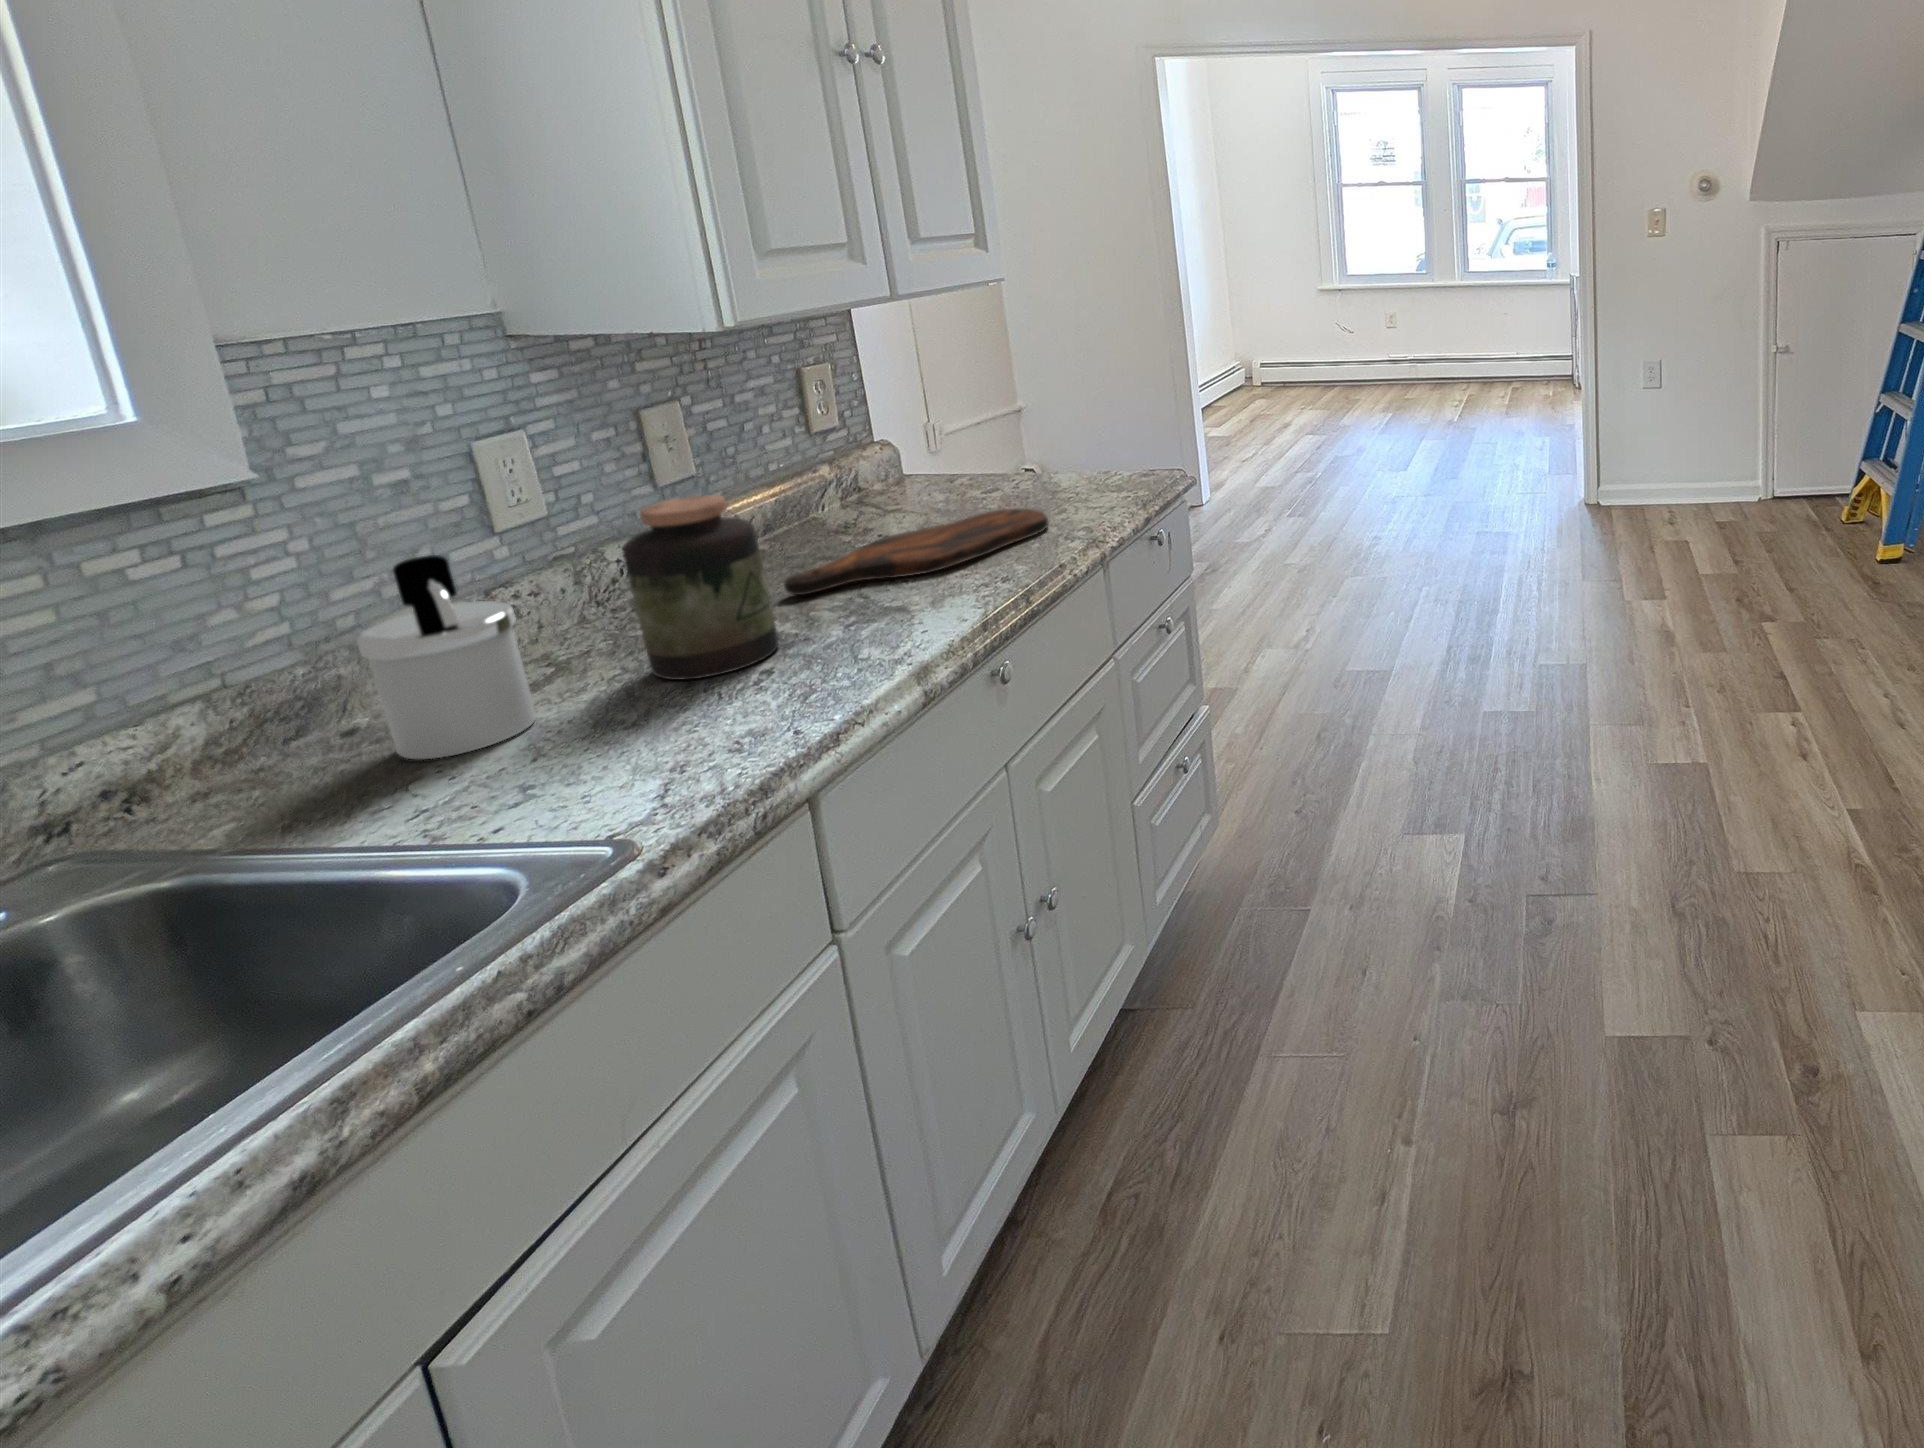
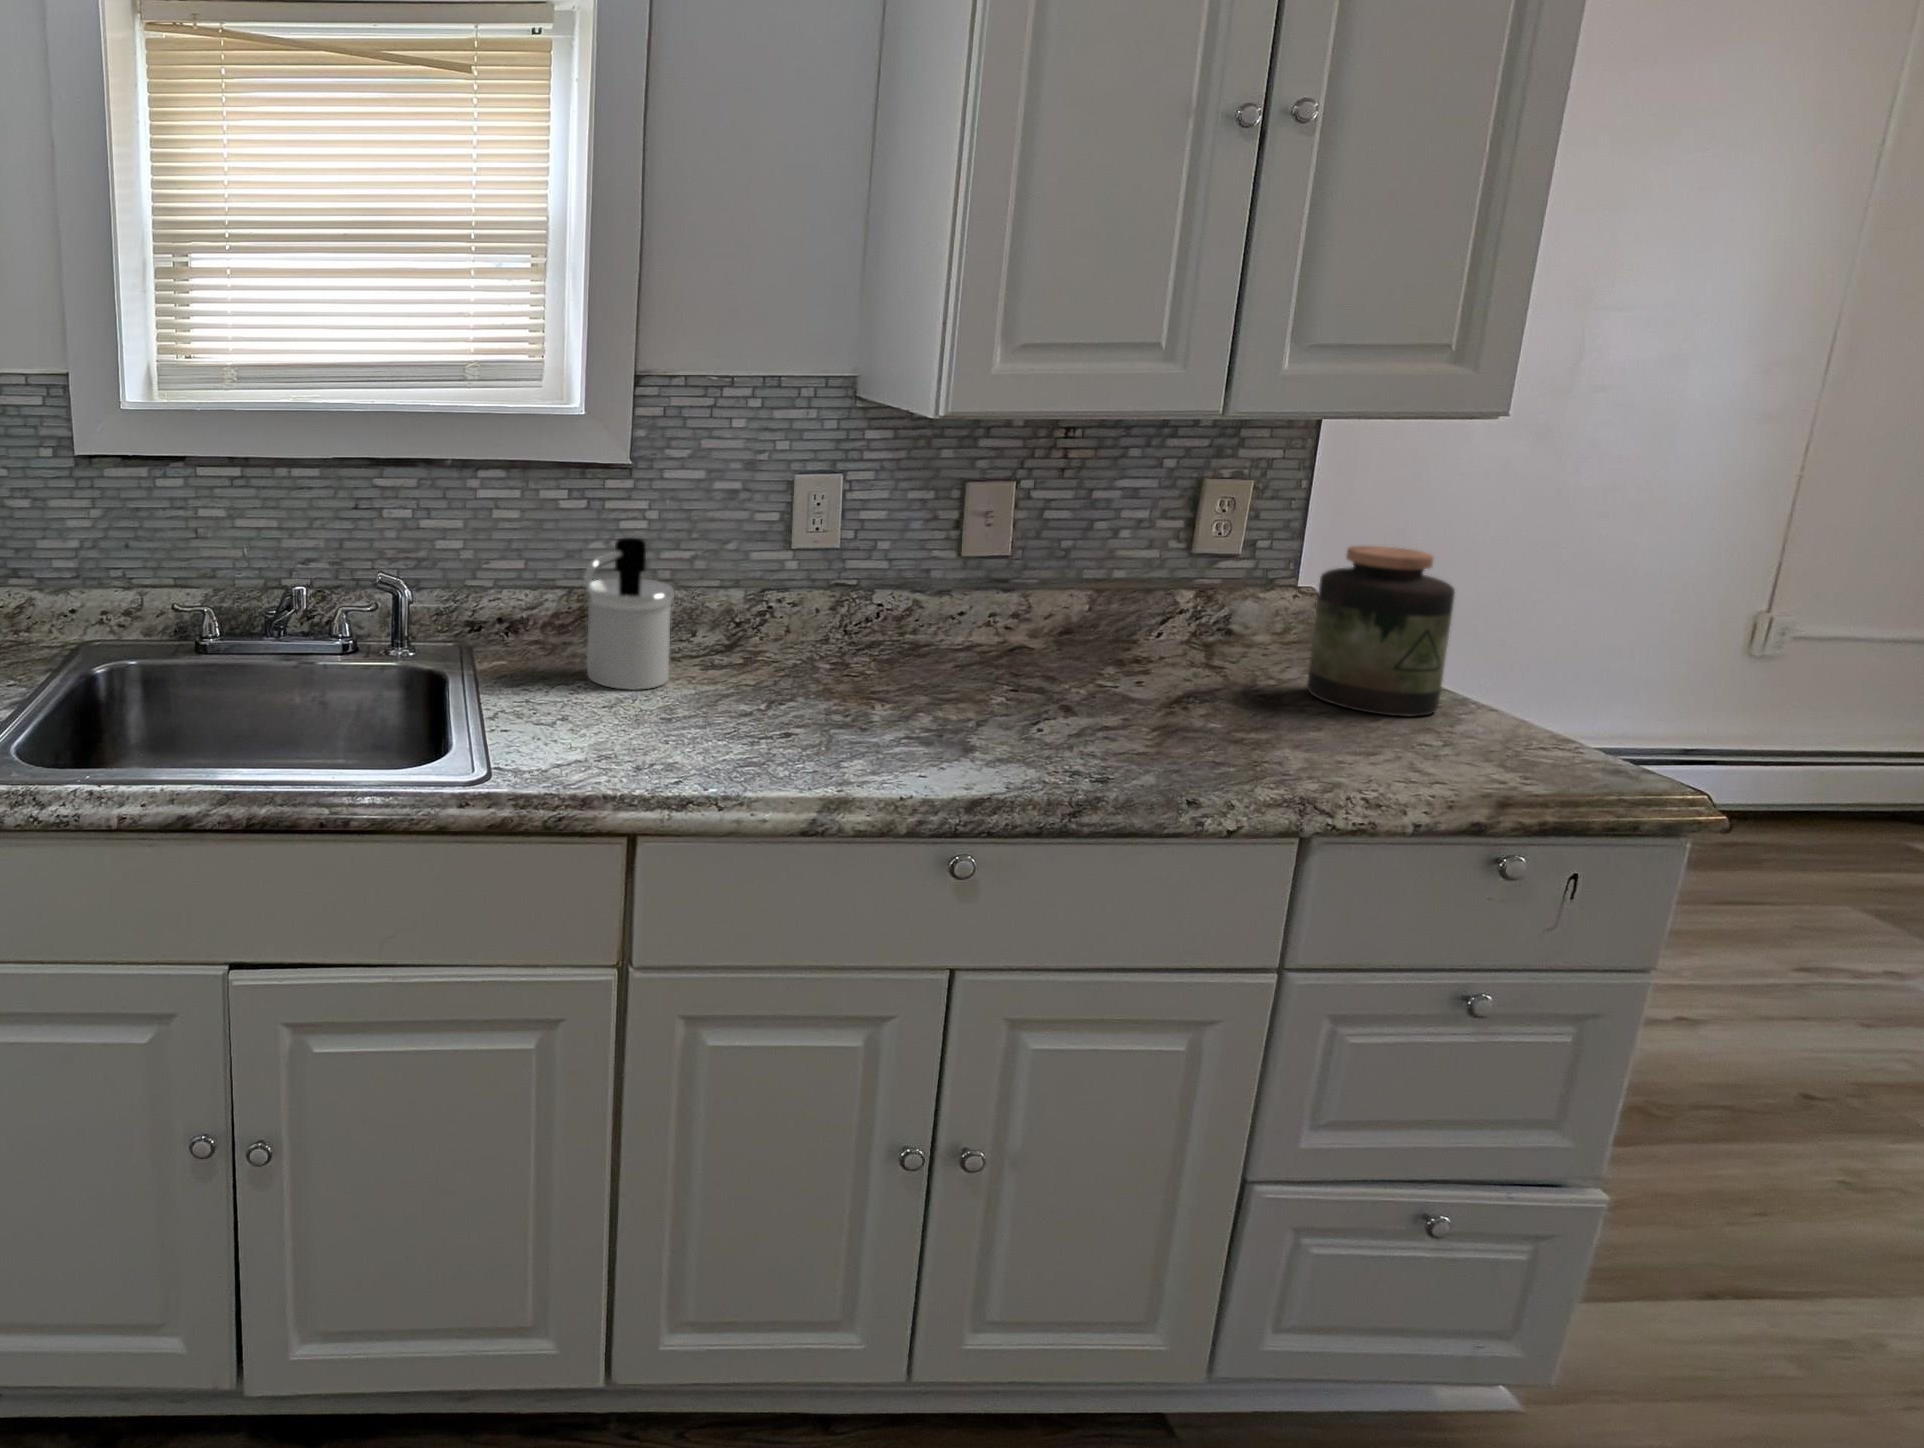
jar: present [622,495,779,680] -> present [1307,546,1455,717]
cutting board: present [784,509,1049,595] -> none [943,671,1319,751]

